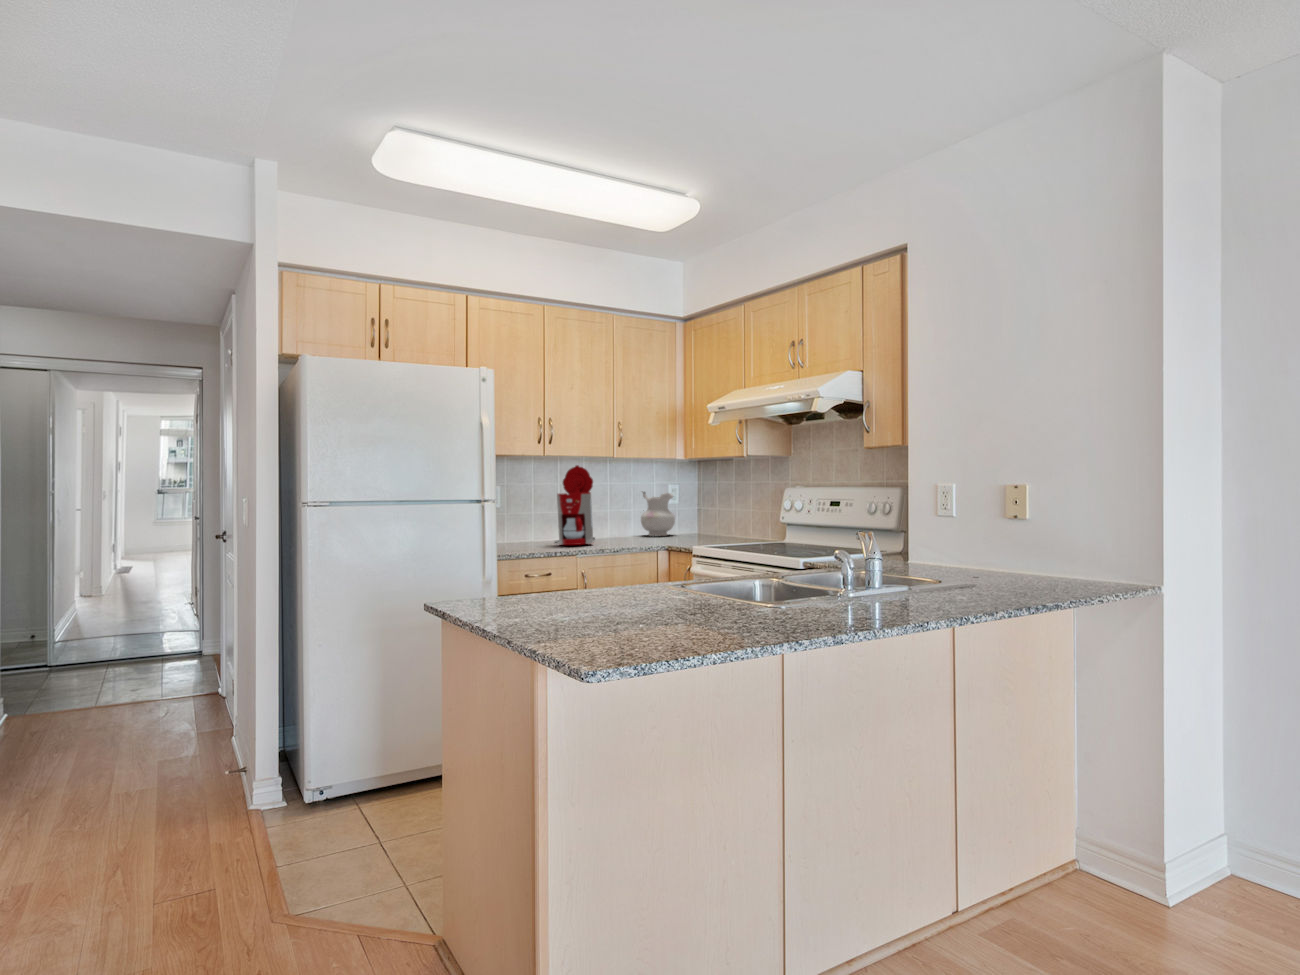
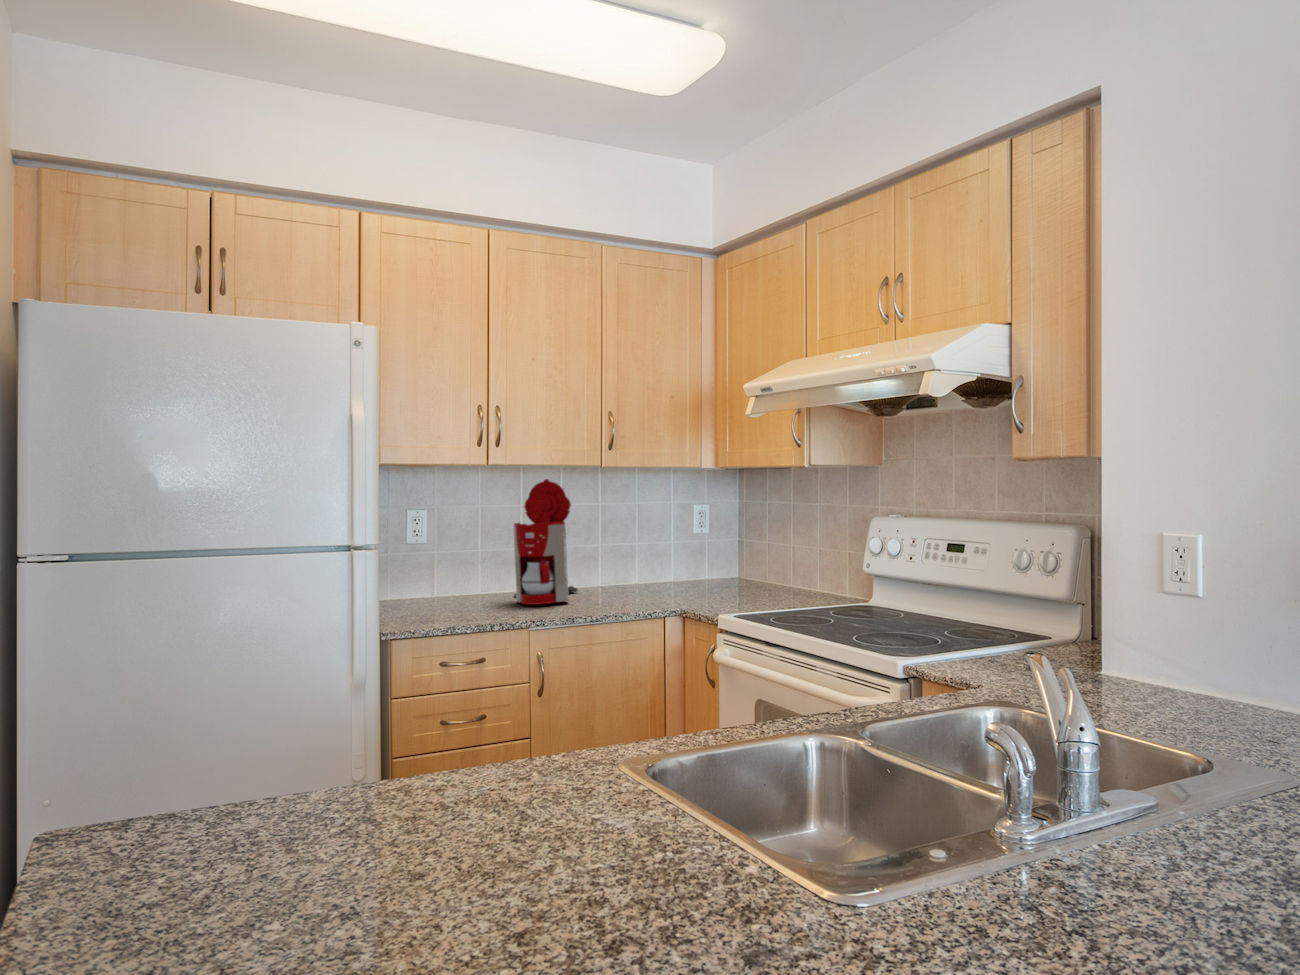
ceramic pitcher: present [641,491,675,536] -> none [647,516,702,585]

